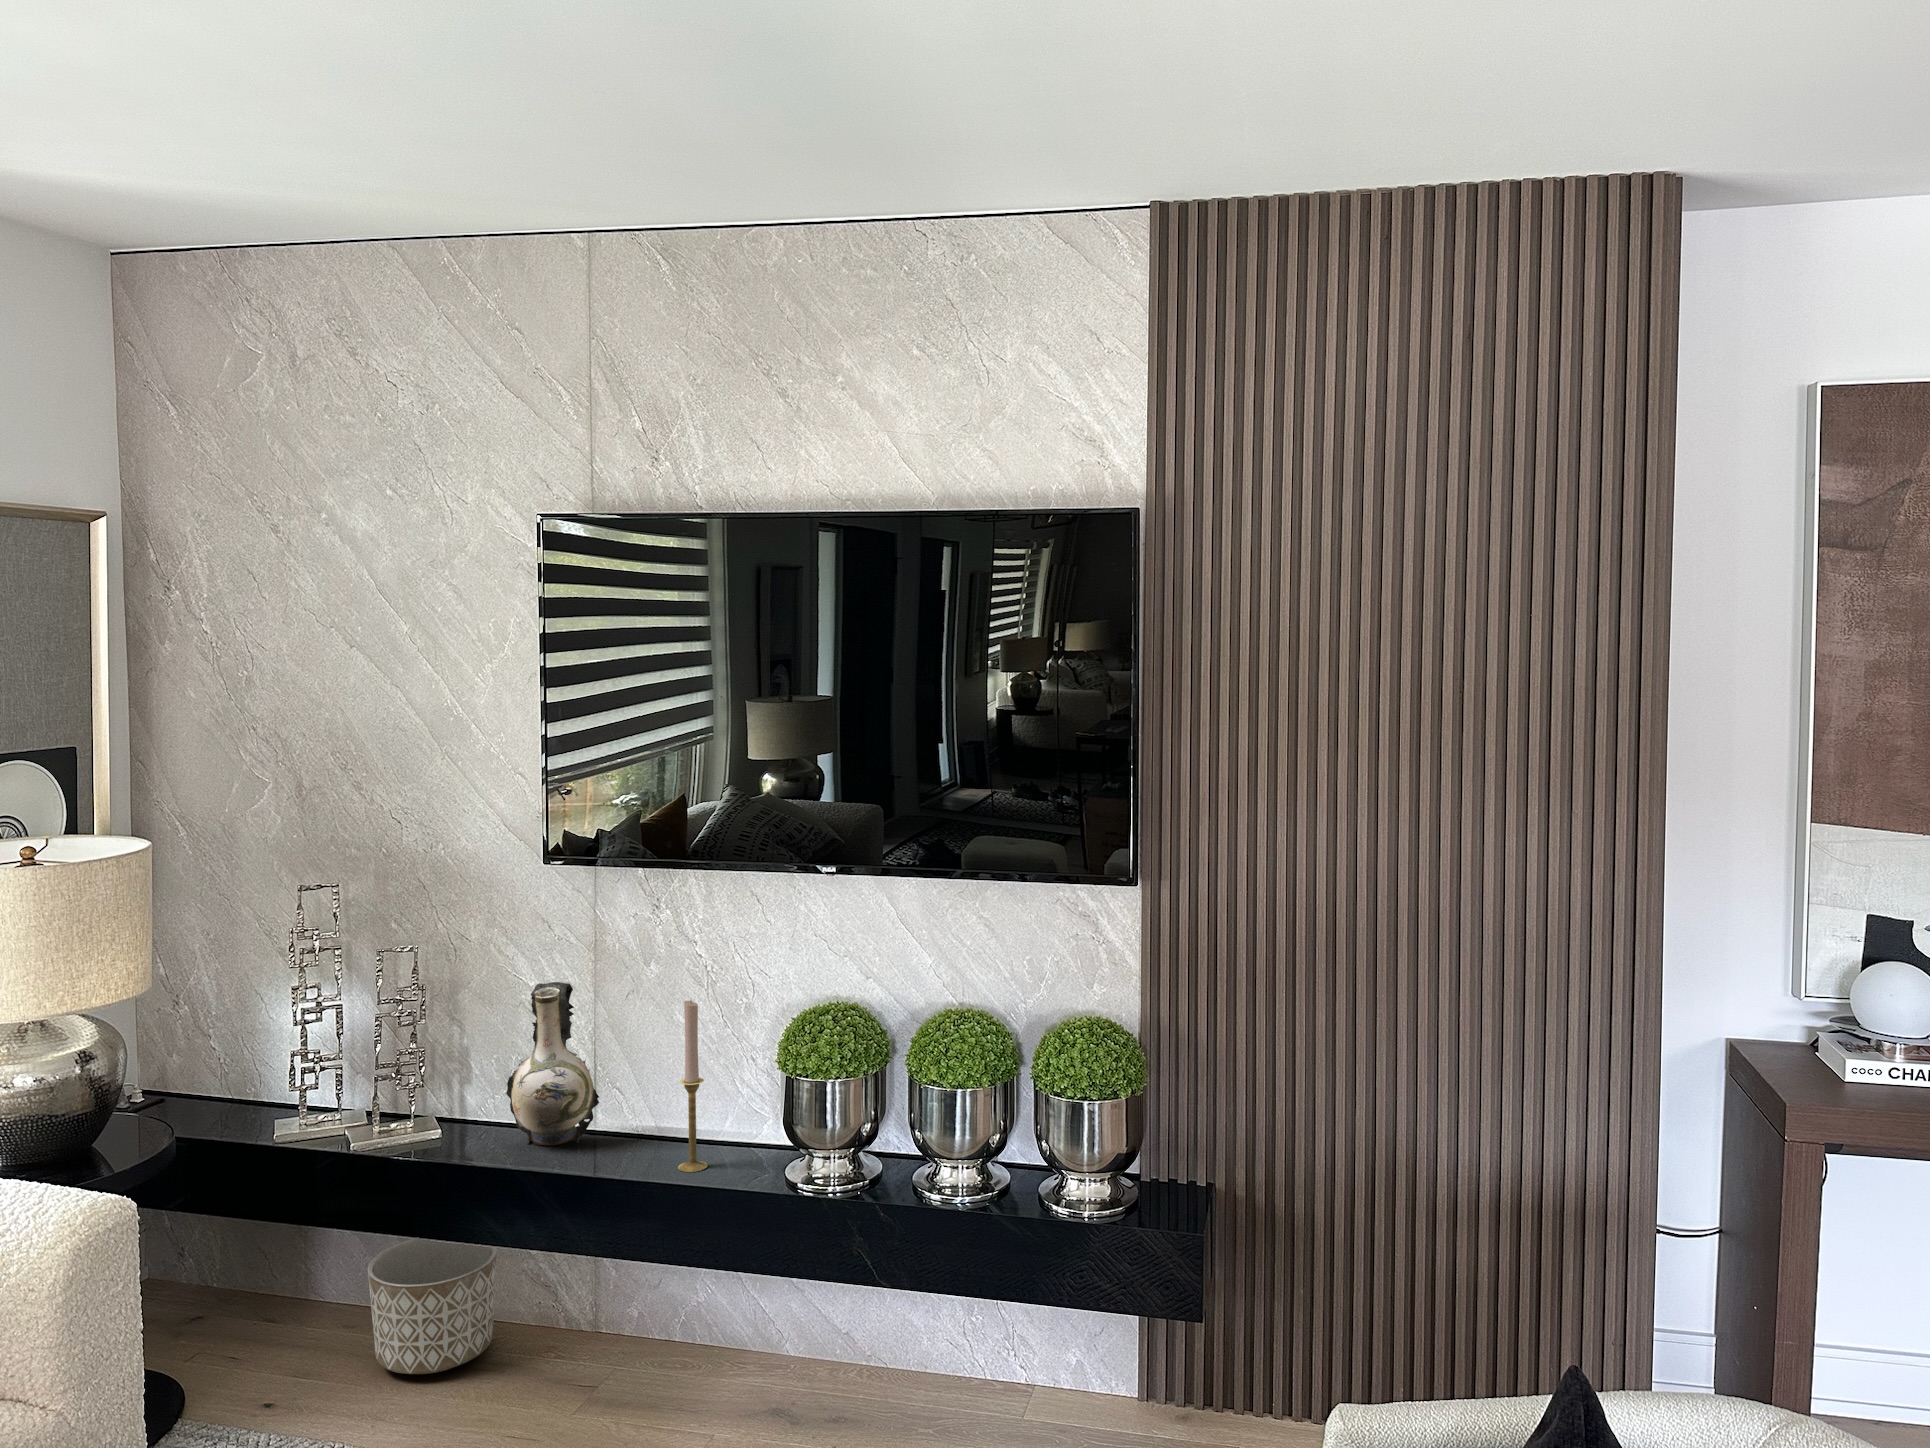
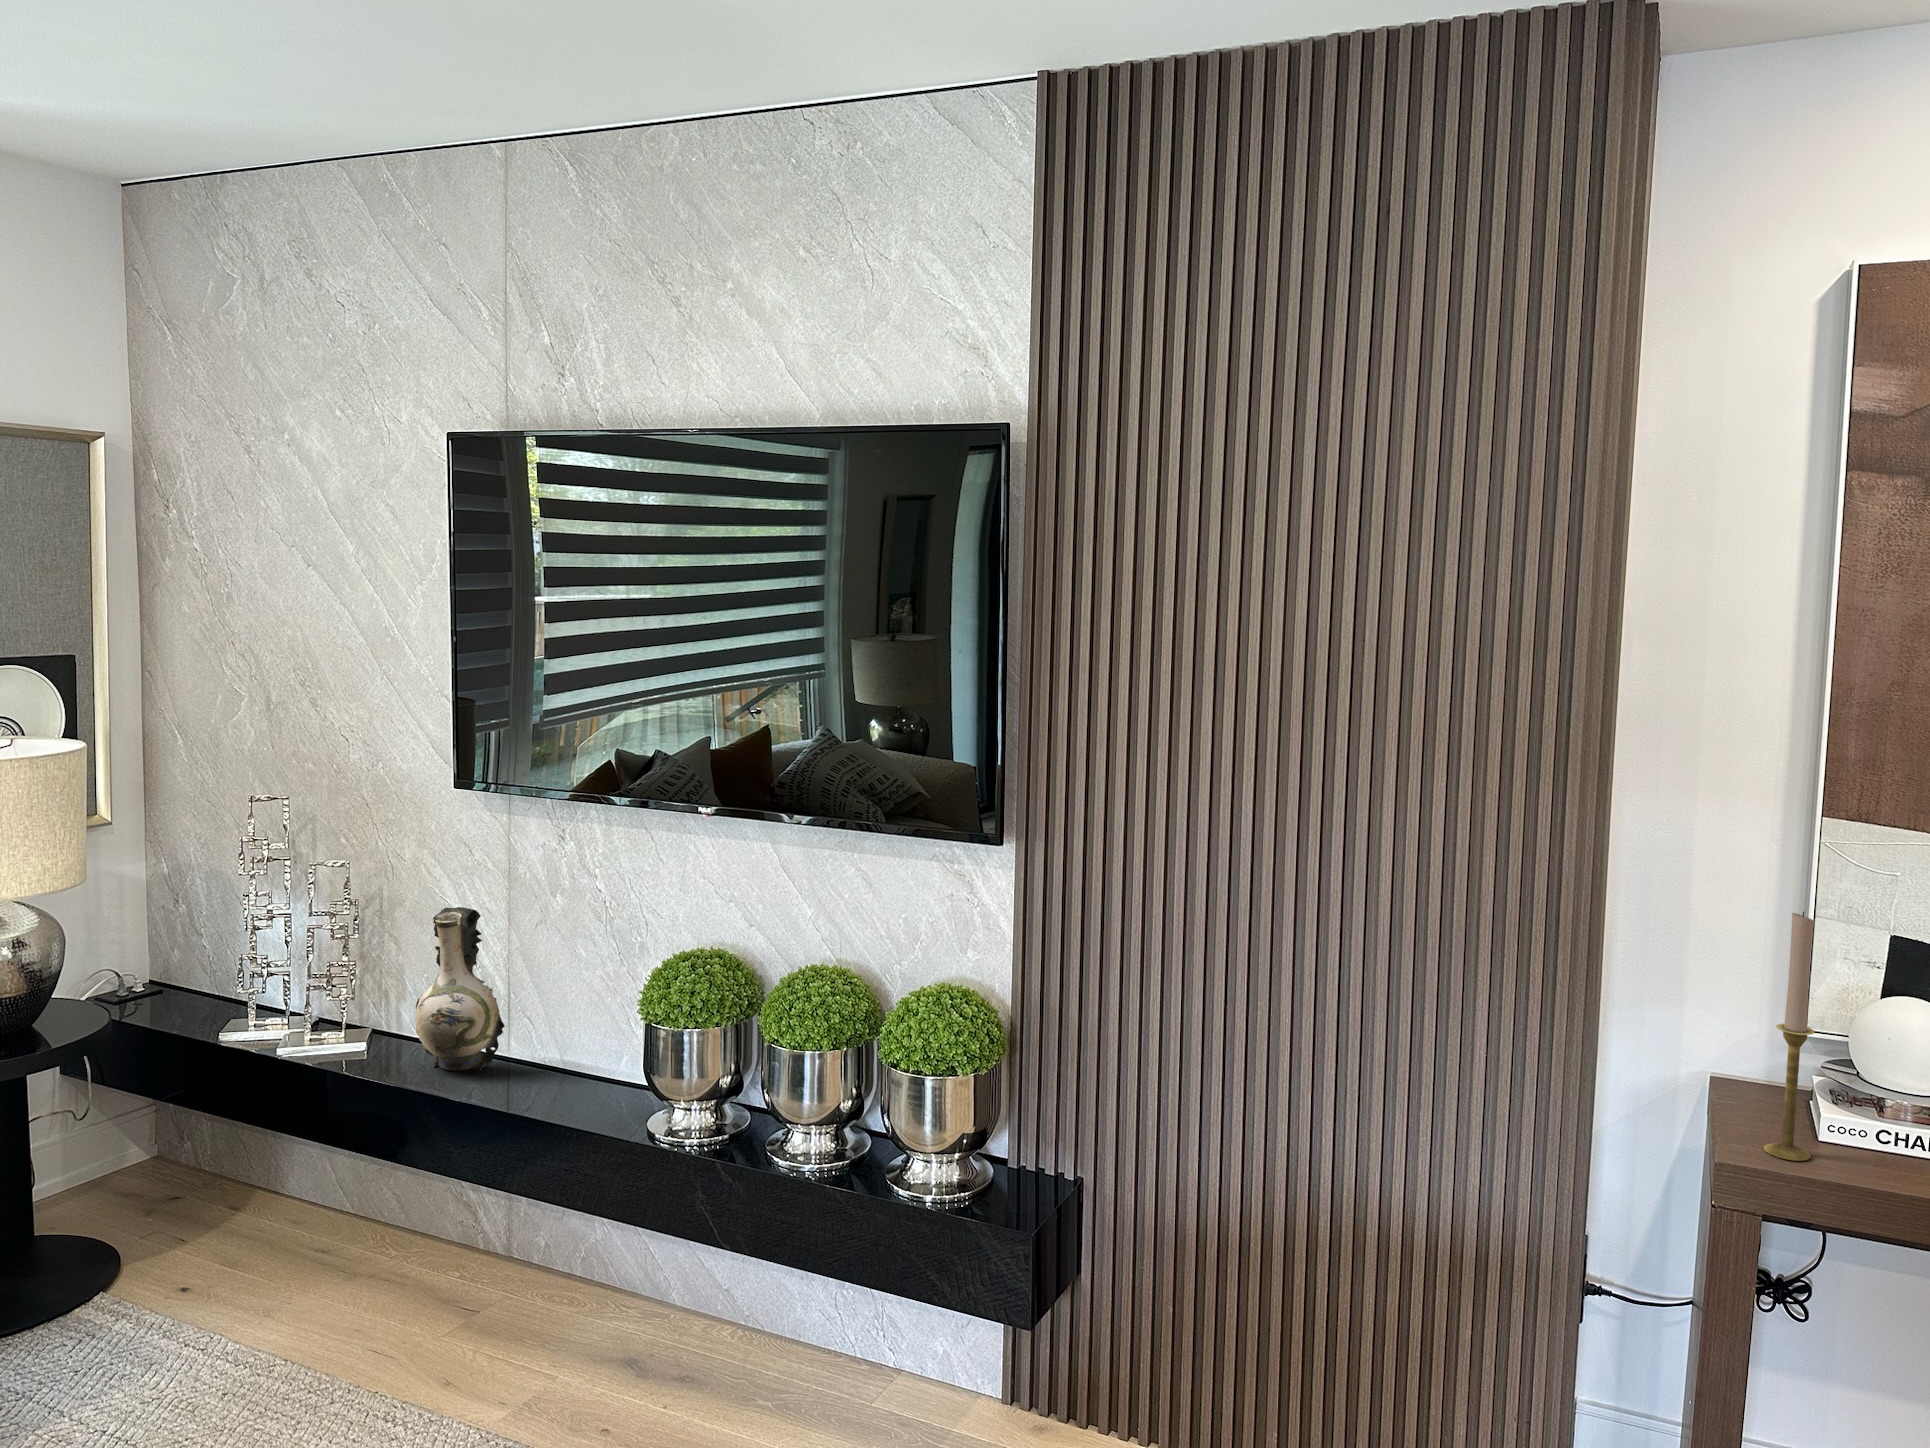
candlestick: present [678,1001,708,1172] -> present [1764,912,1815,1161]
planter: present [368,1238,497,1374] -> none [283,1147,413,1283]

